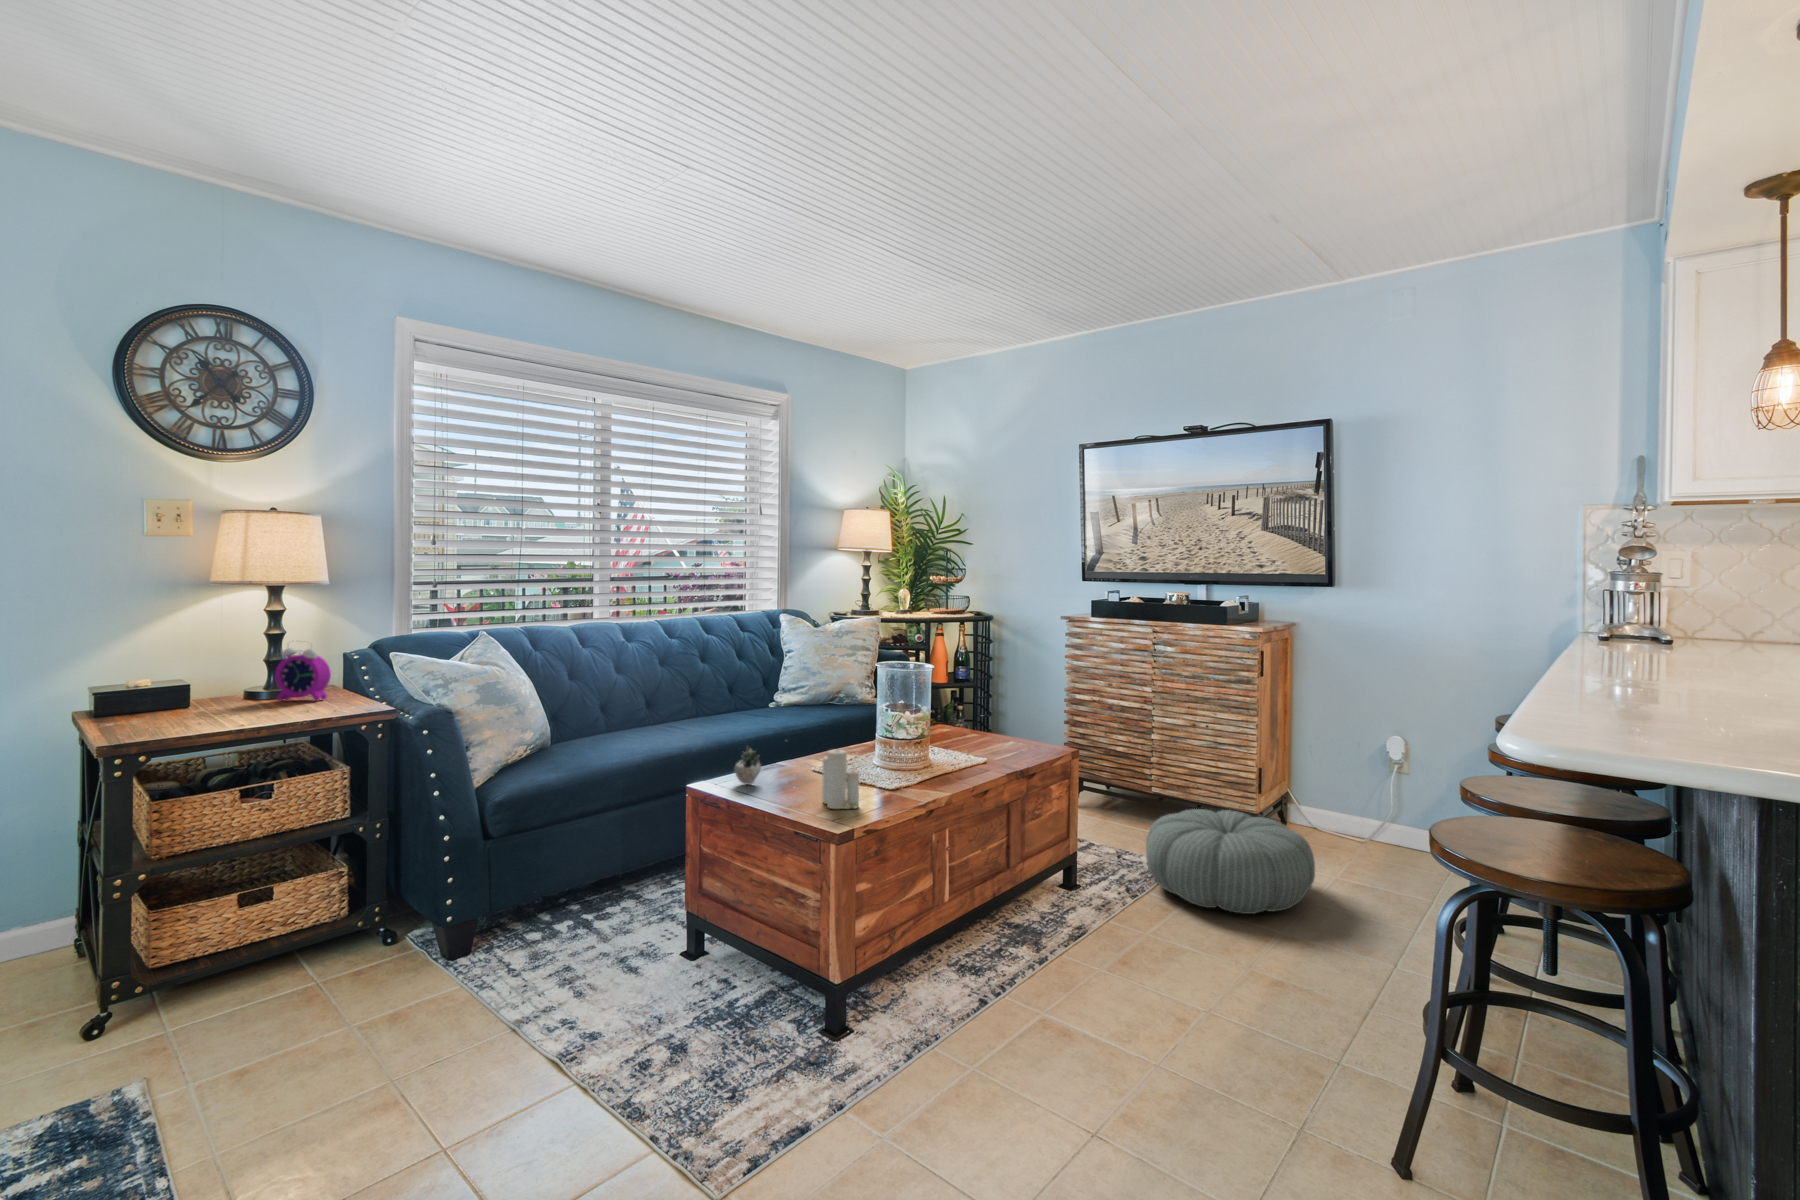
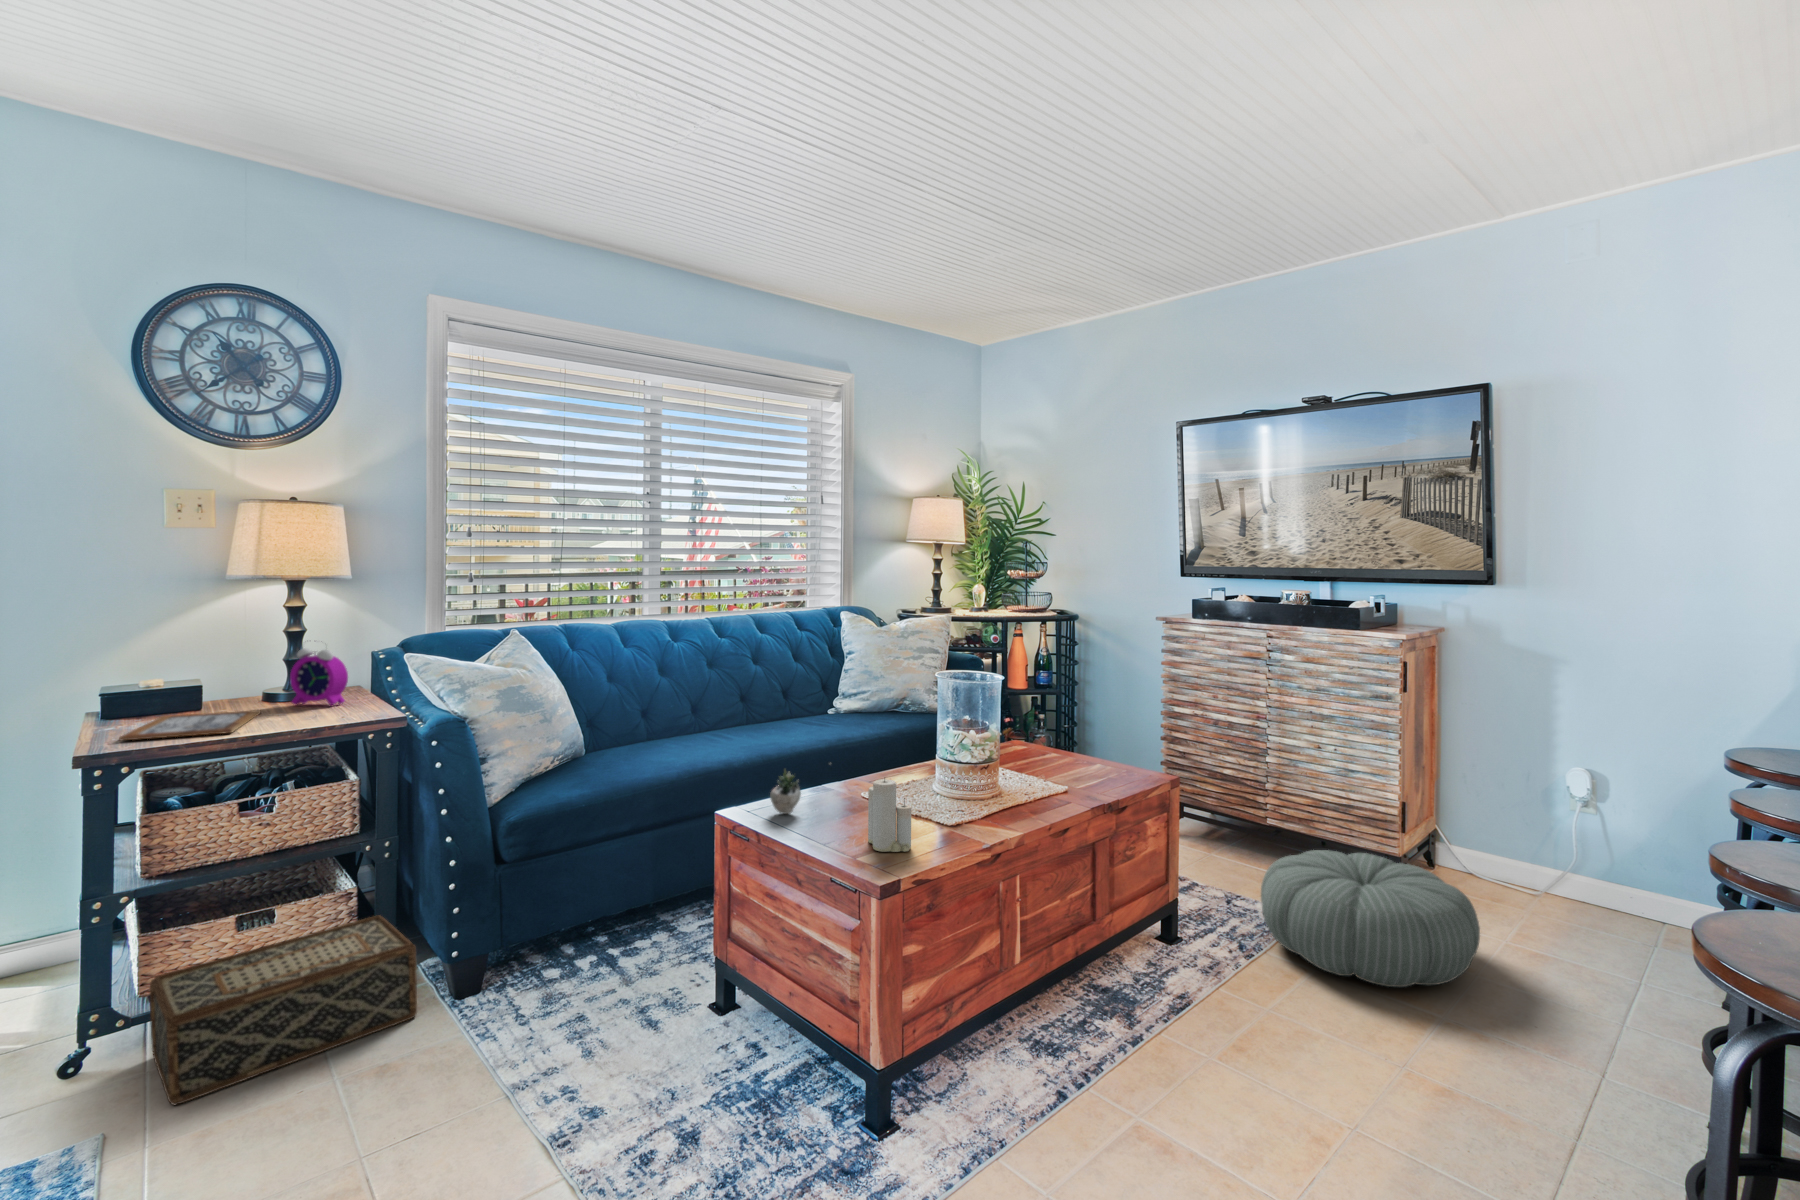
picture frame: none [133,706,250,732] -> present [119,710,260,740]
woven basket: none [167,889,414,1053] -> present [150,915,417,1105]

